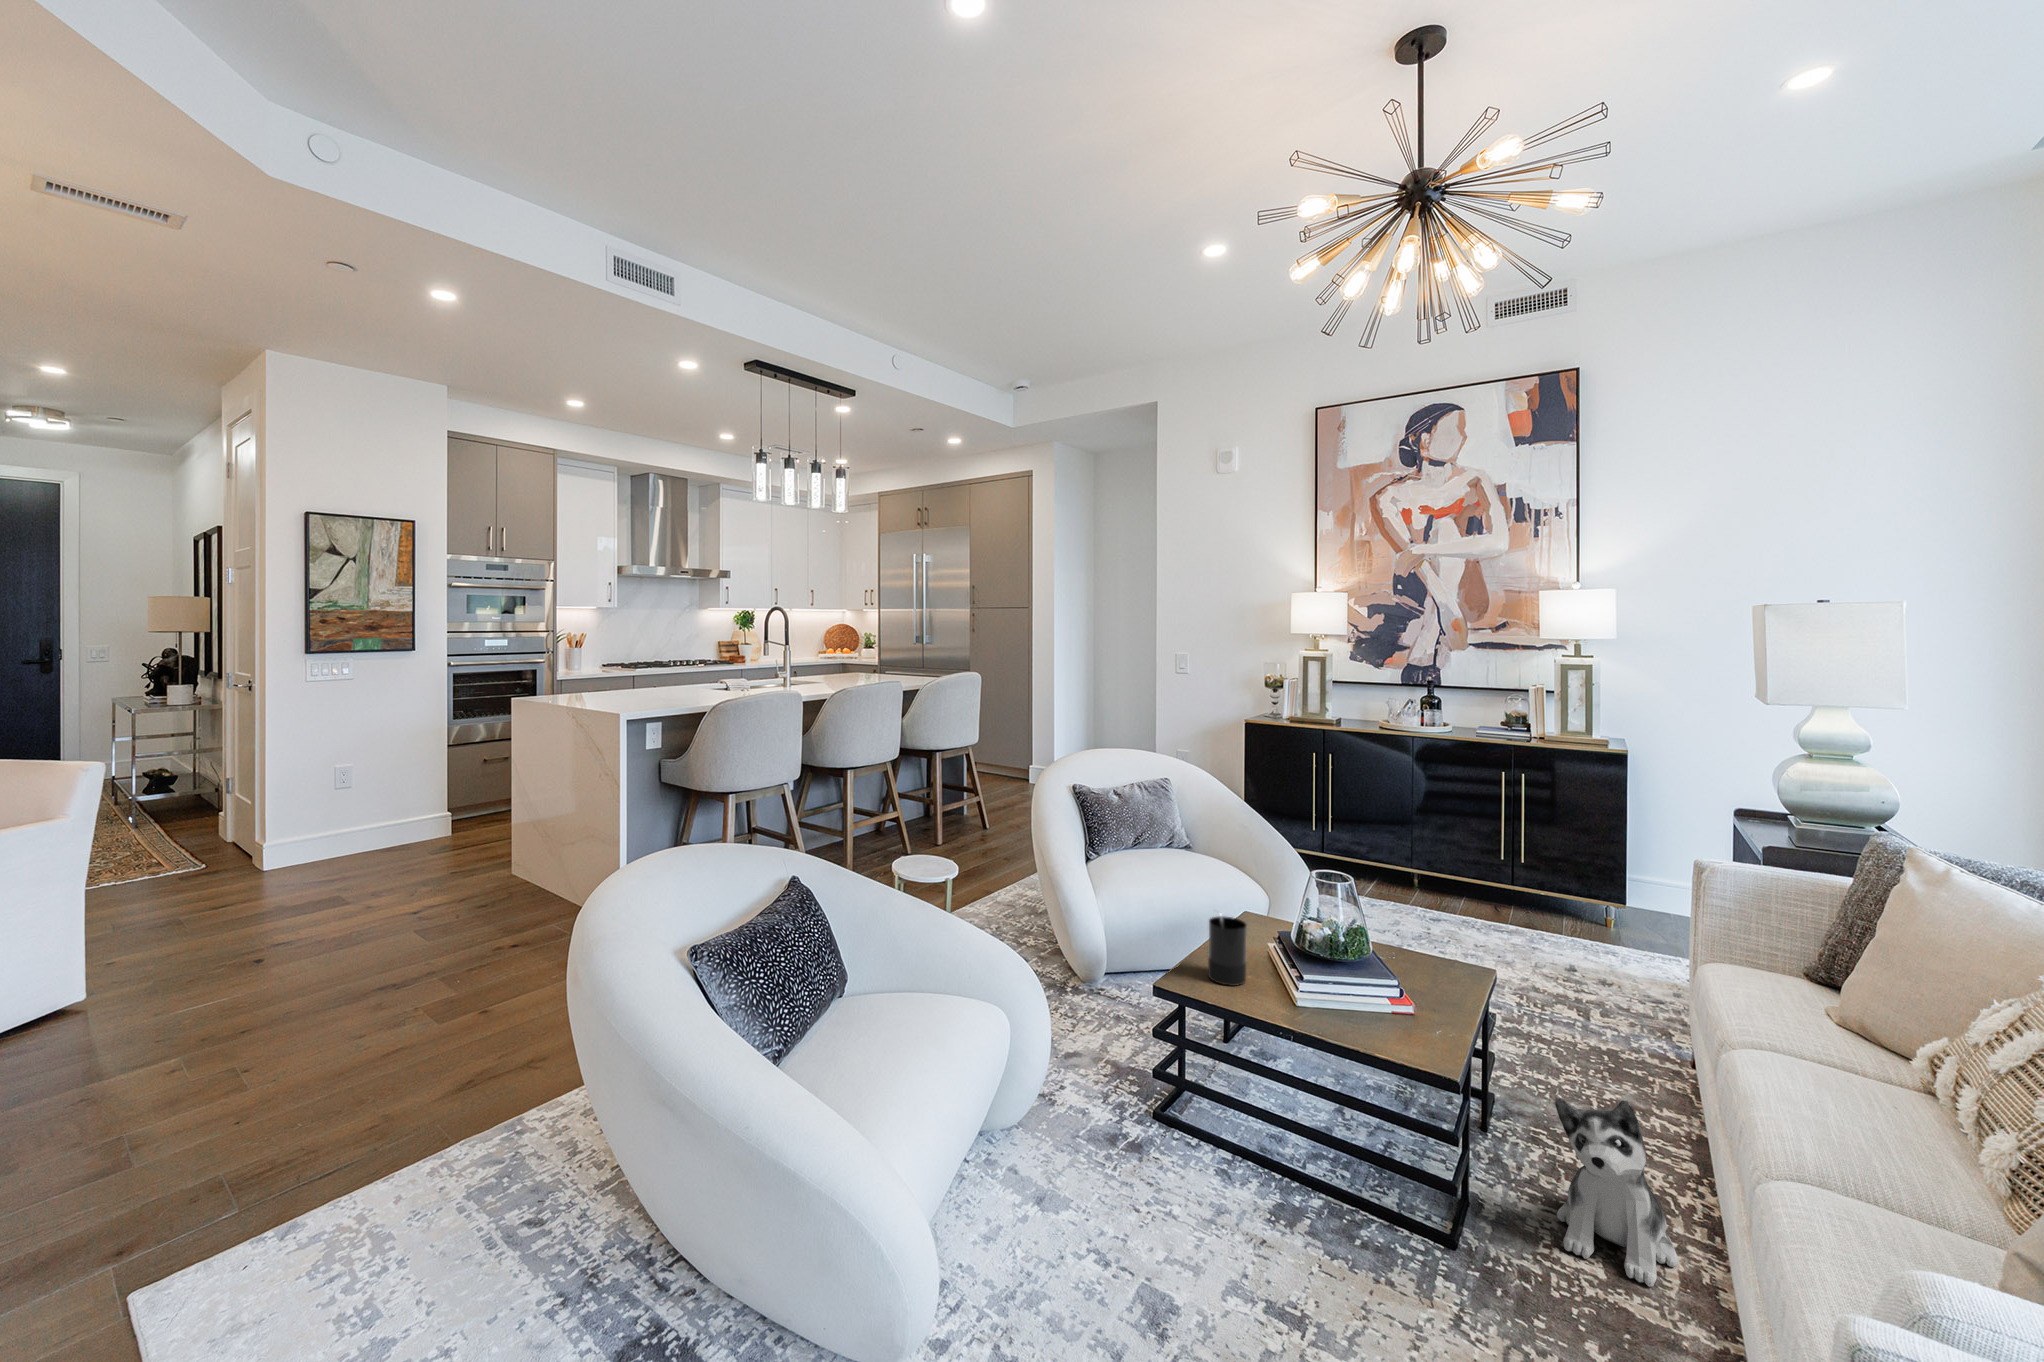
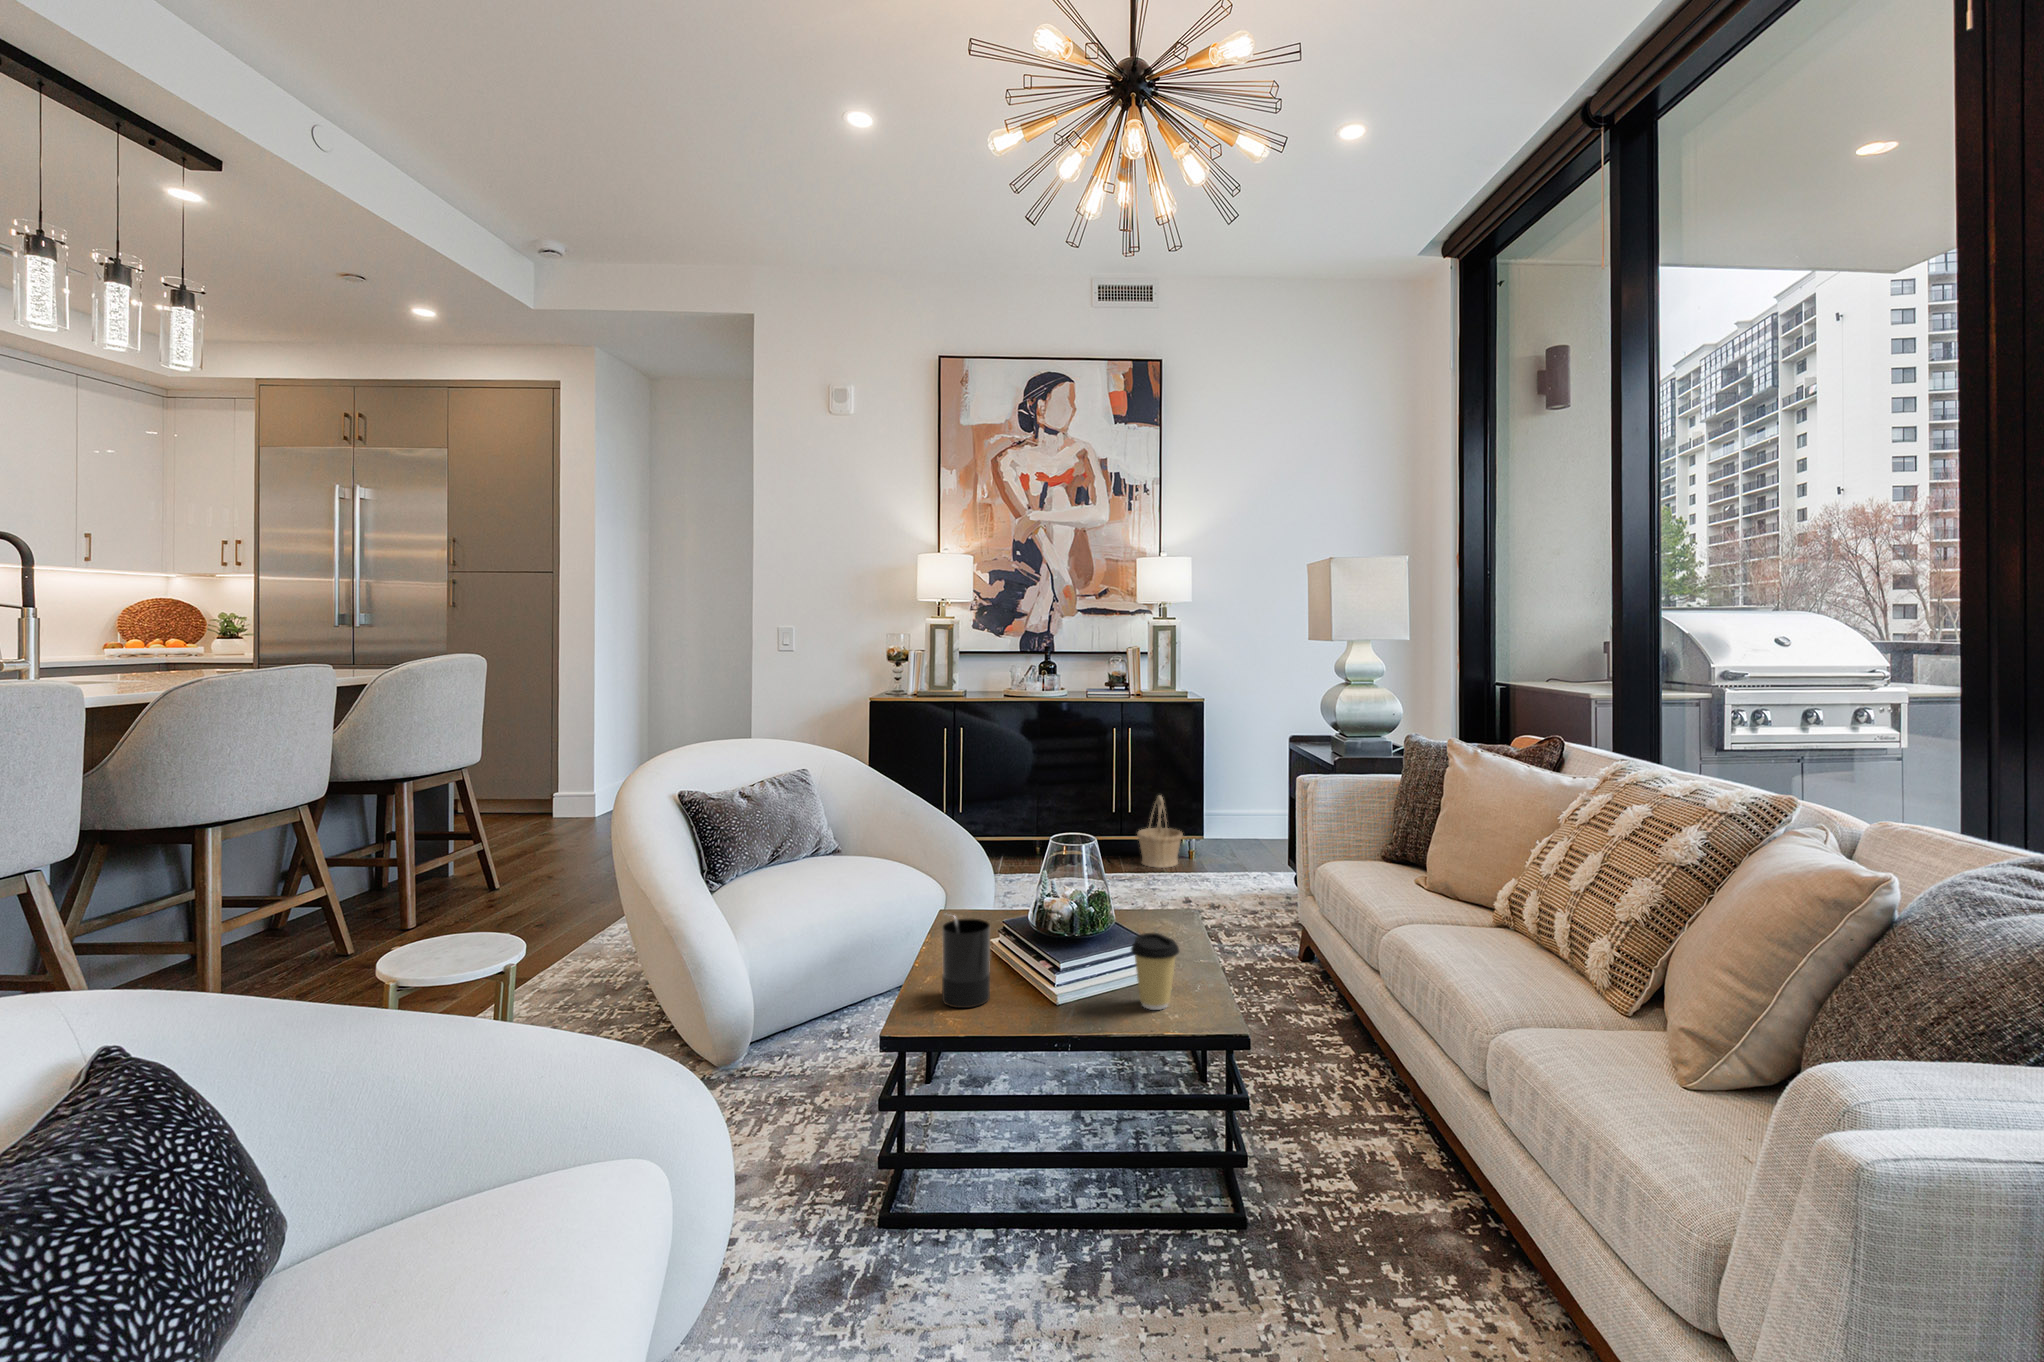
basket: none [1523,839,1582,916] -> present [1137,795,1183,868]
coffee cup: none [1359,964,1406,1031] -> present [1131,933,1179,1010]
plush toy: present [1555,1098,1678,1287] -> none [1305,1013,1403,1192]

